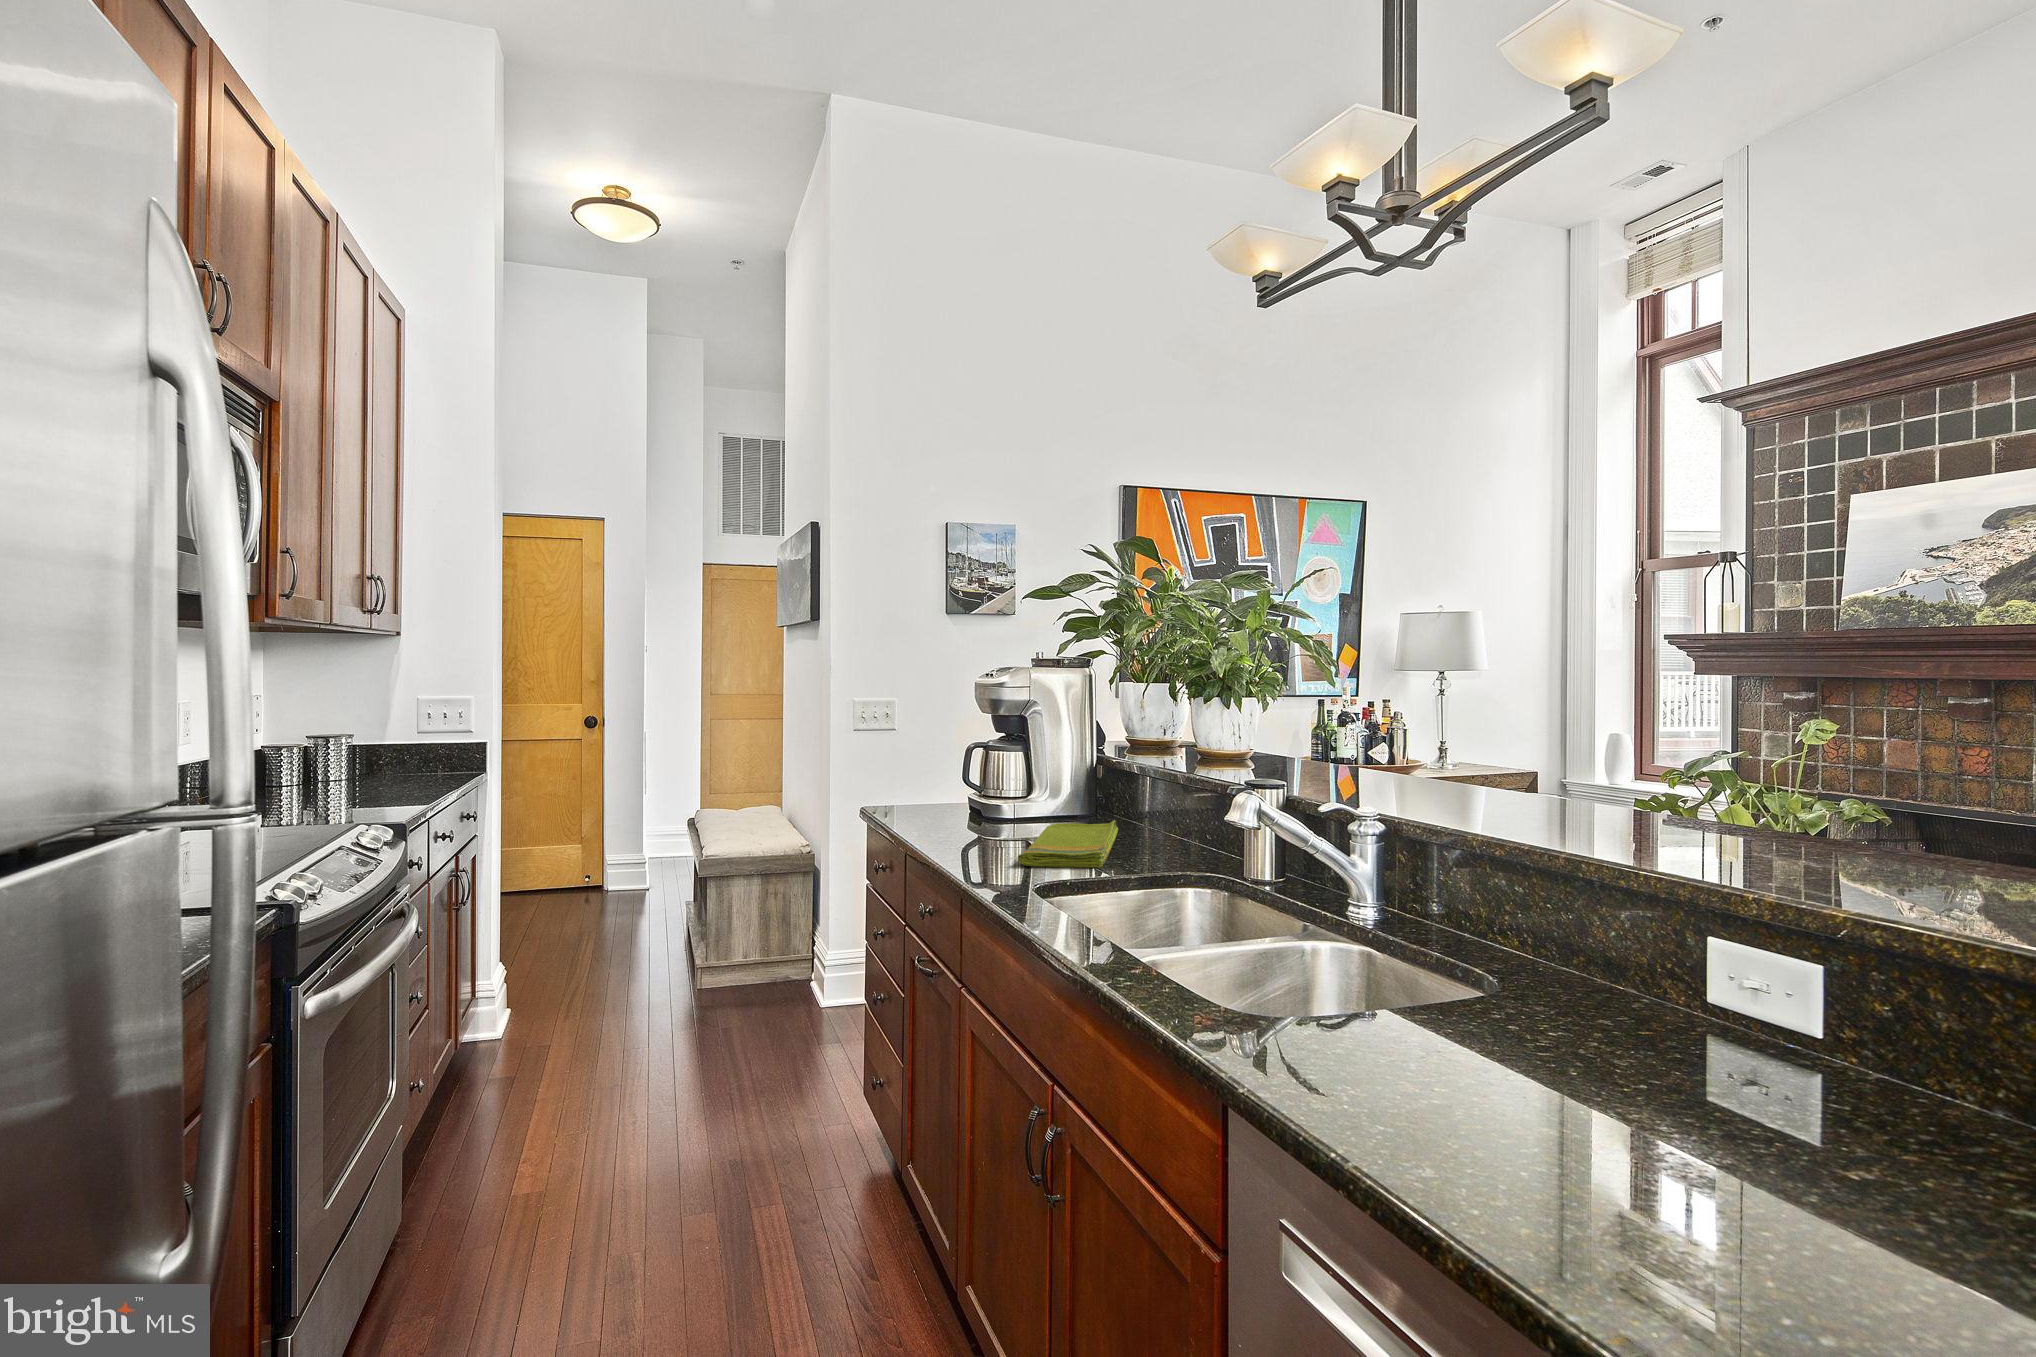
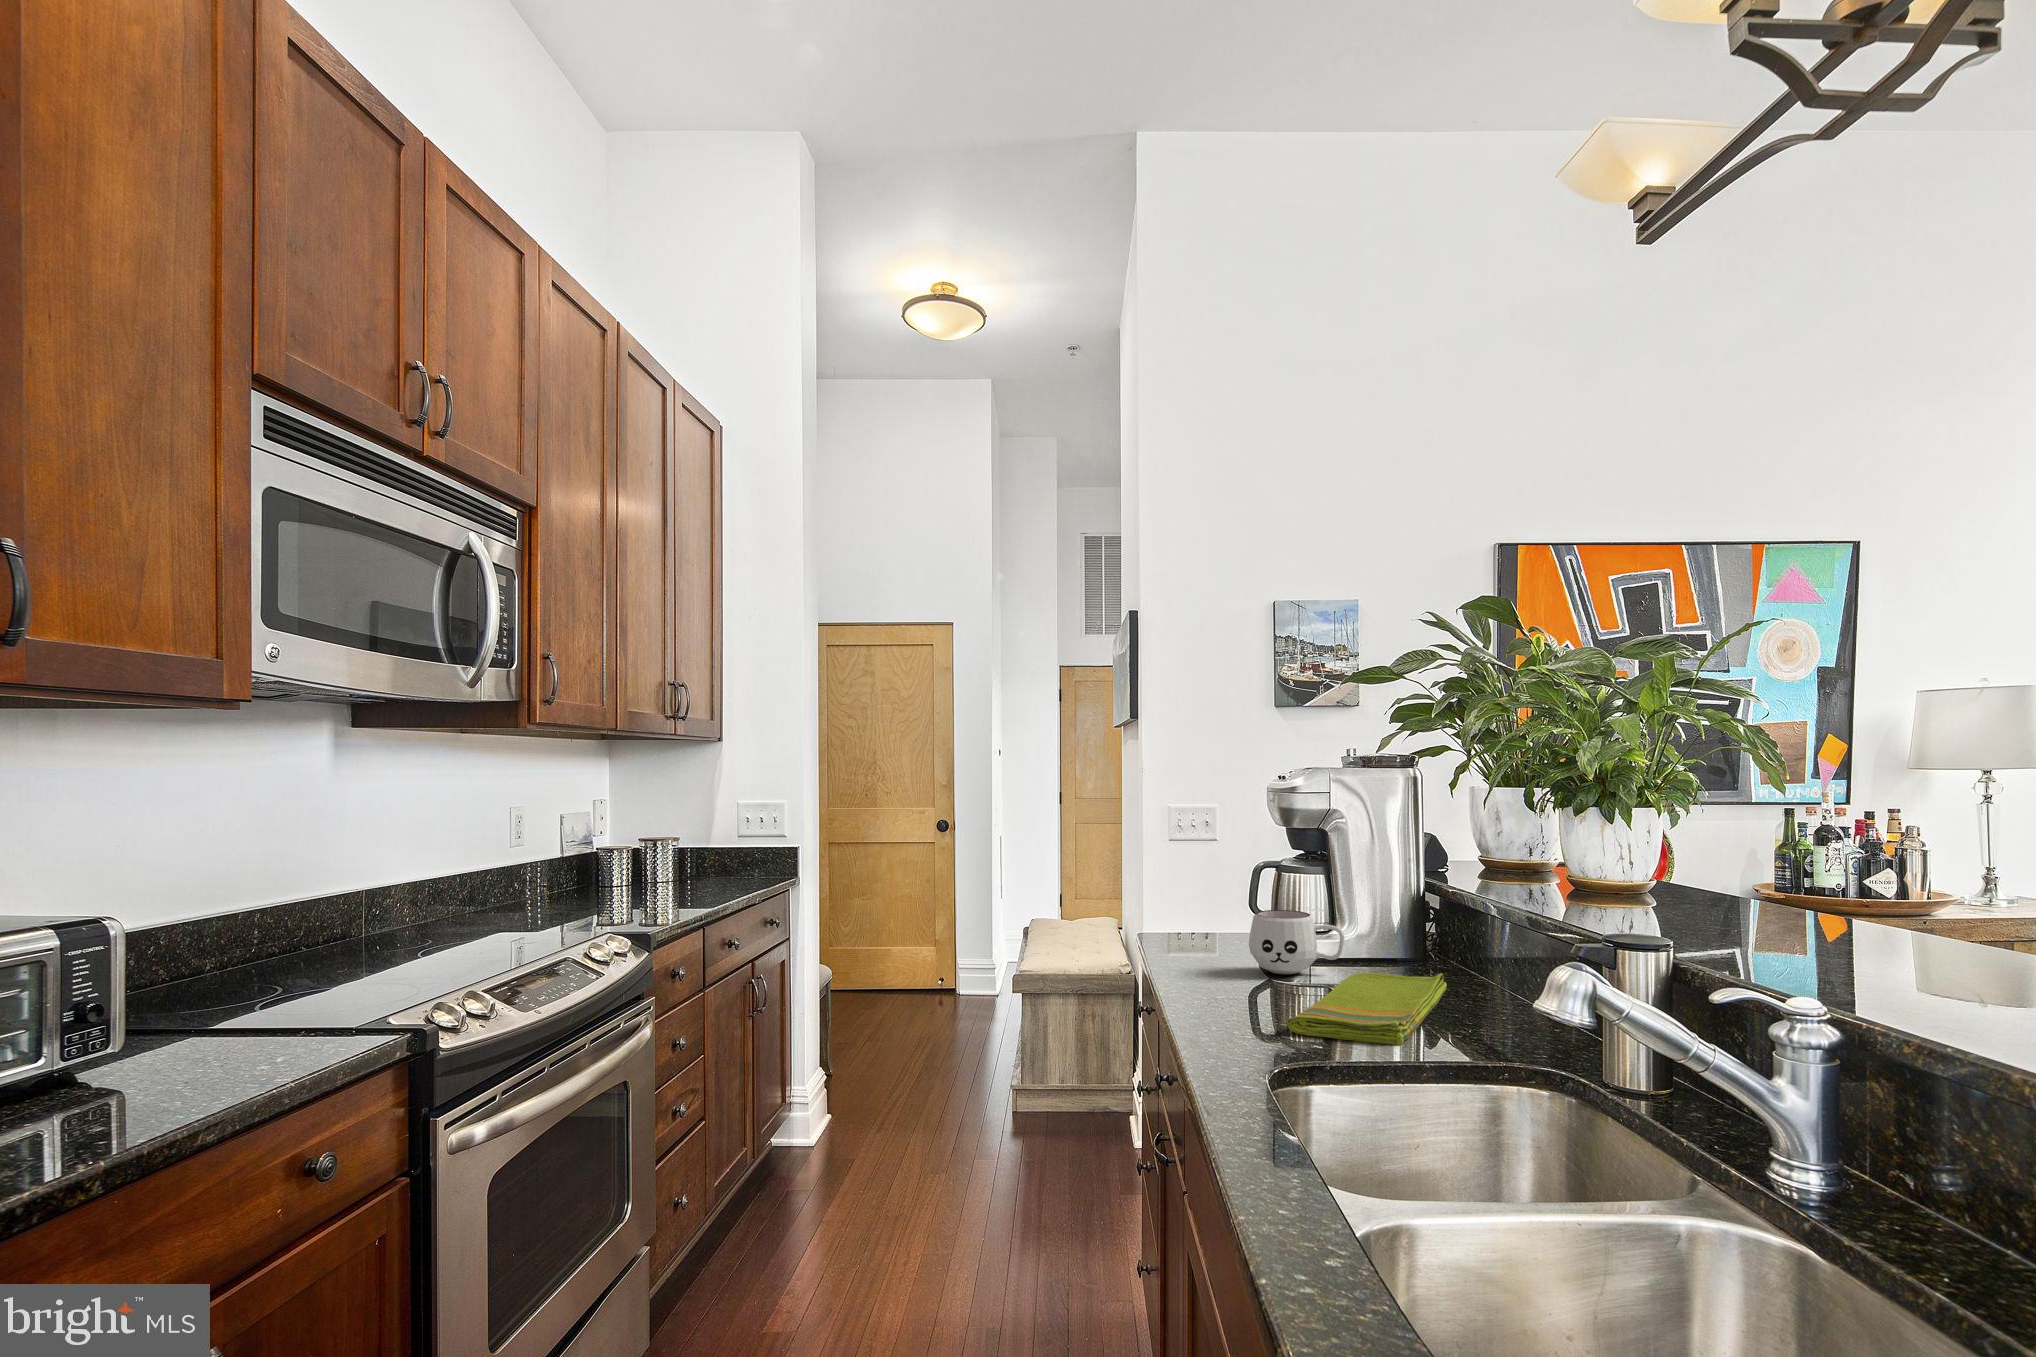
mug: none [965,780,1039,830] -> present [1249,910,1344,974]

